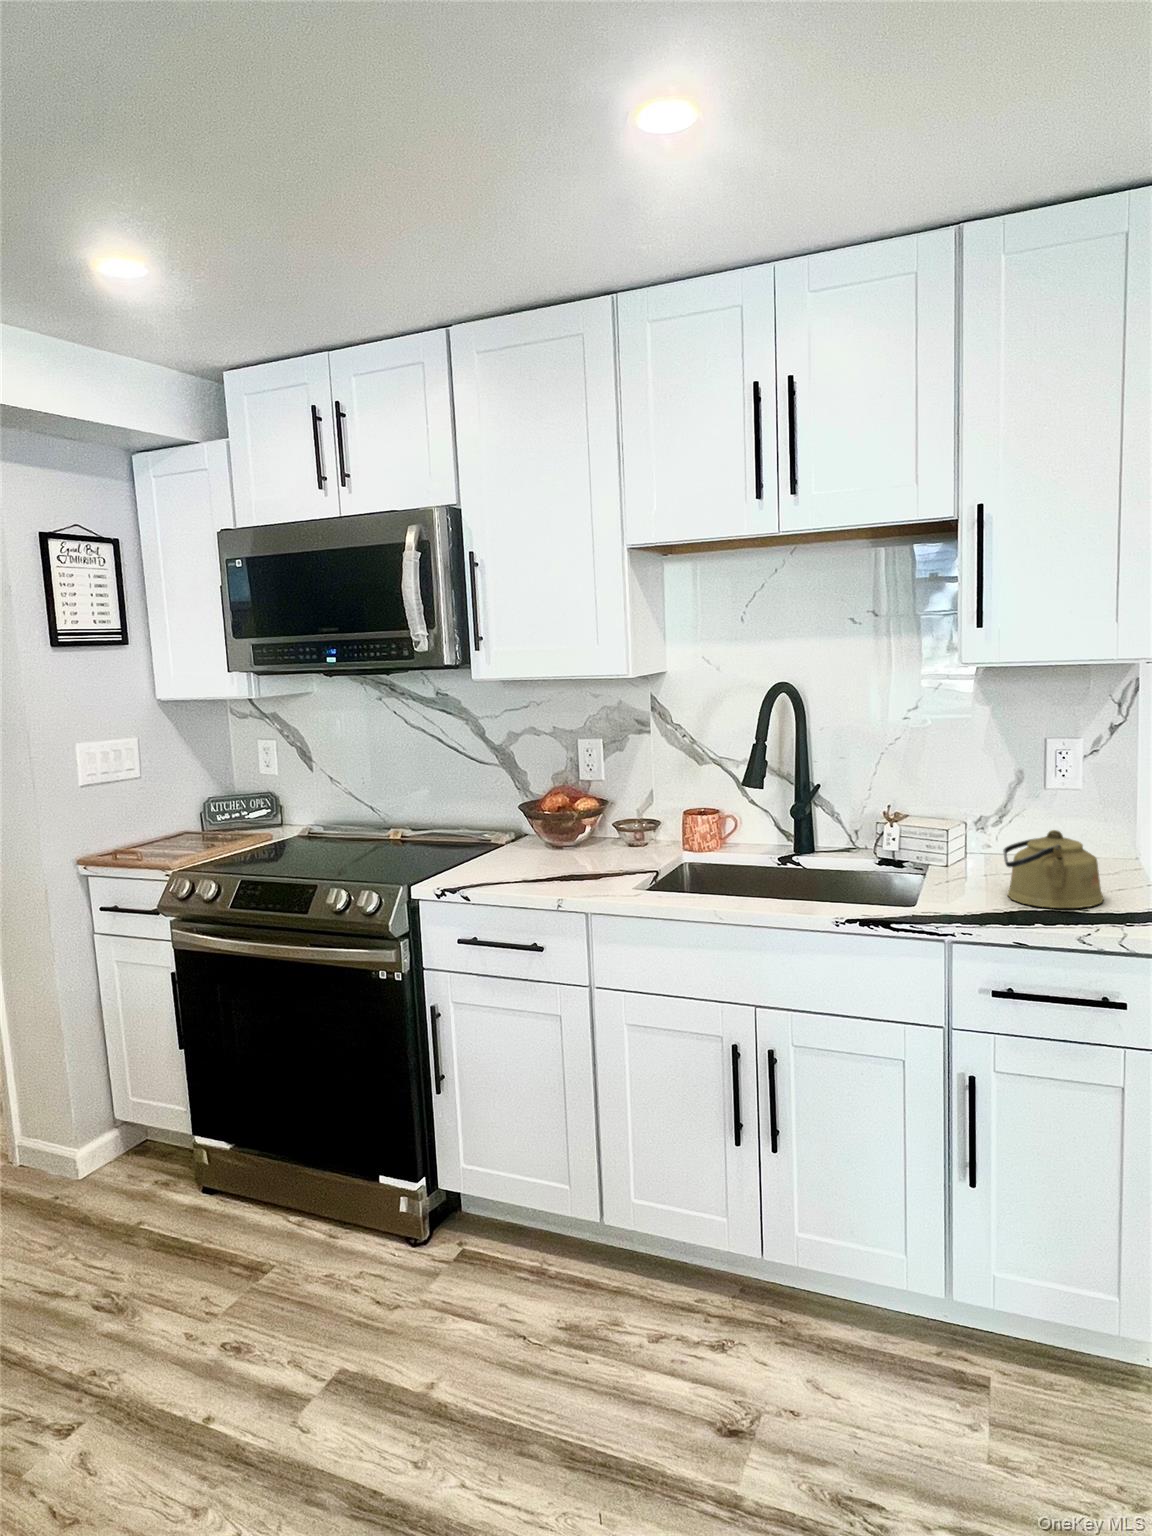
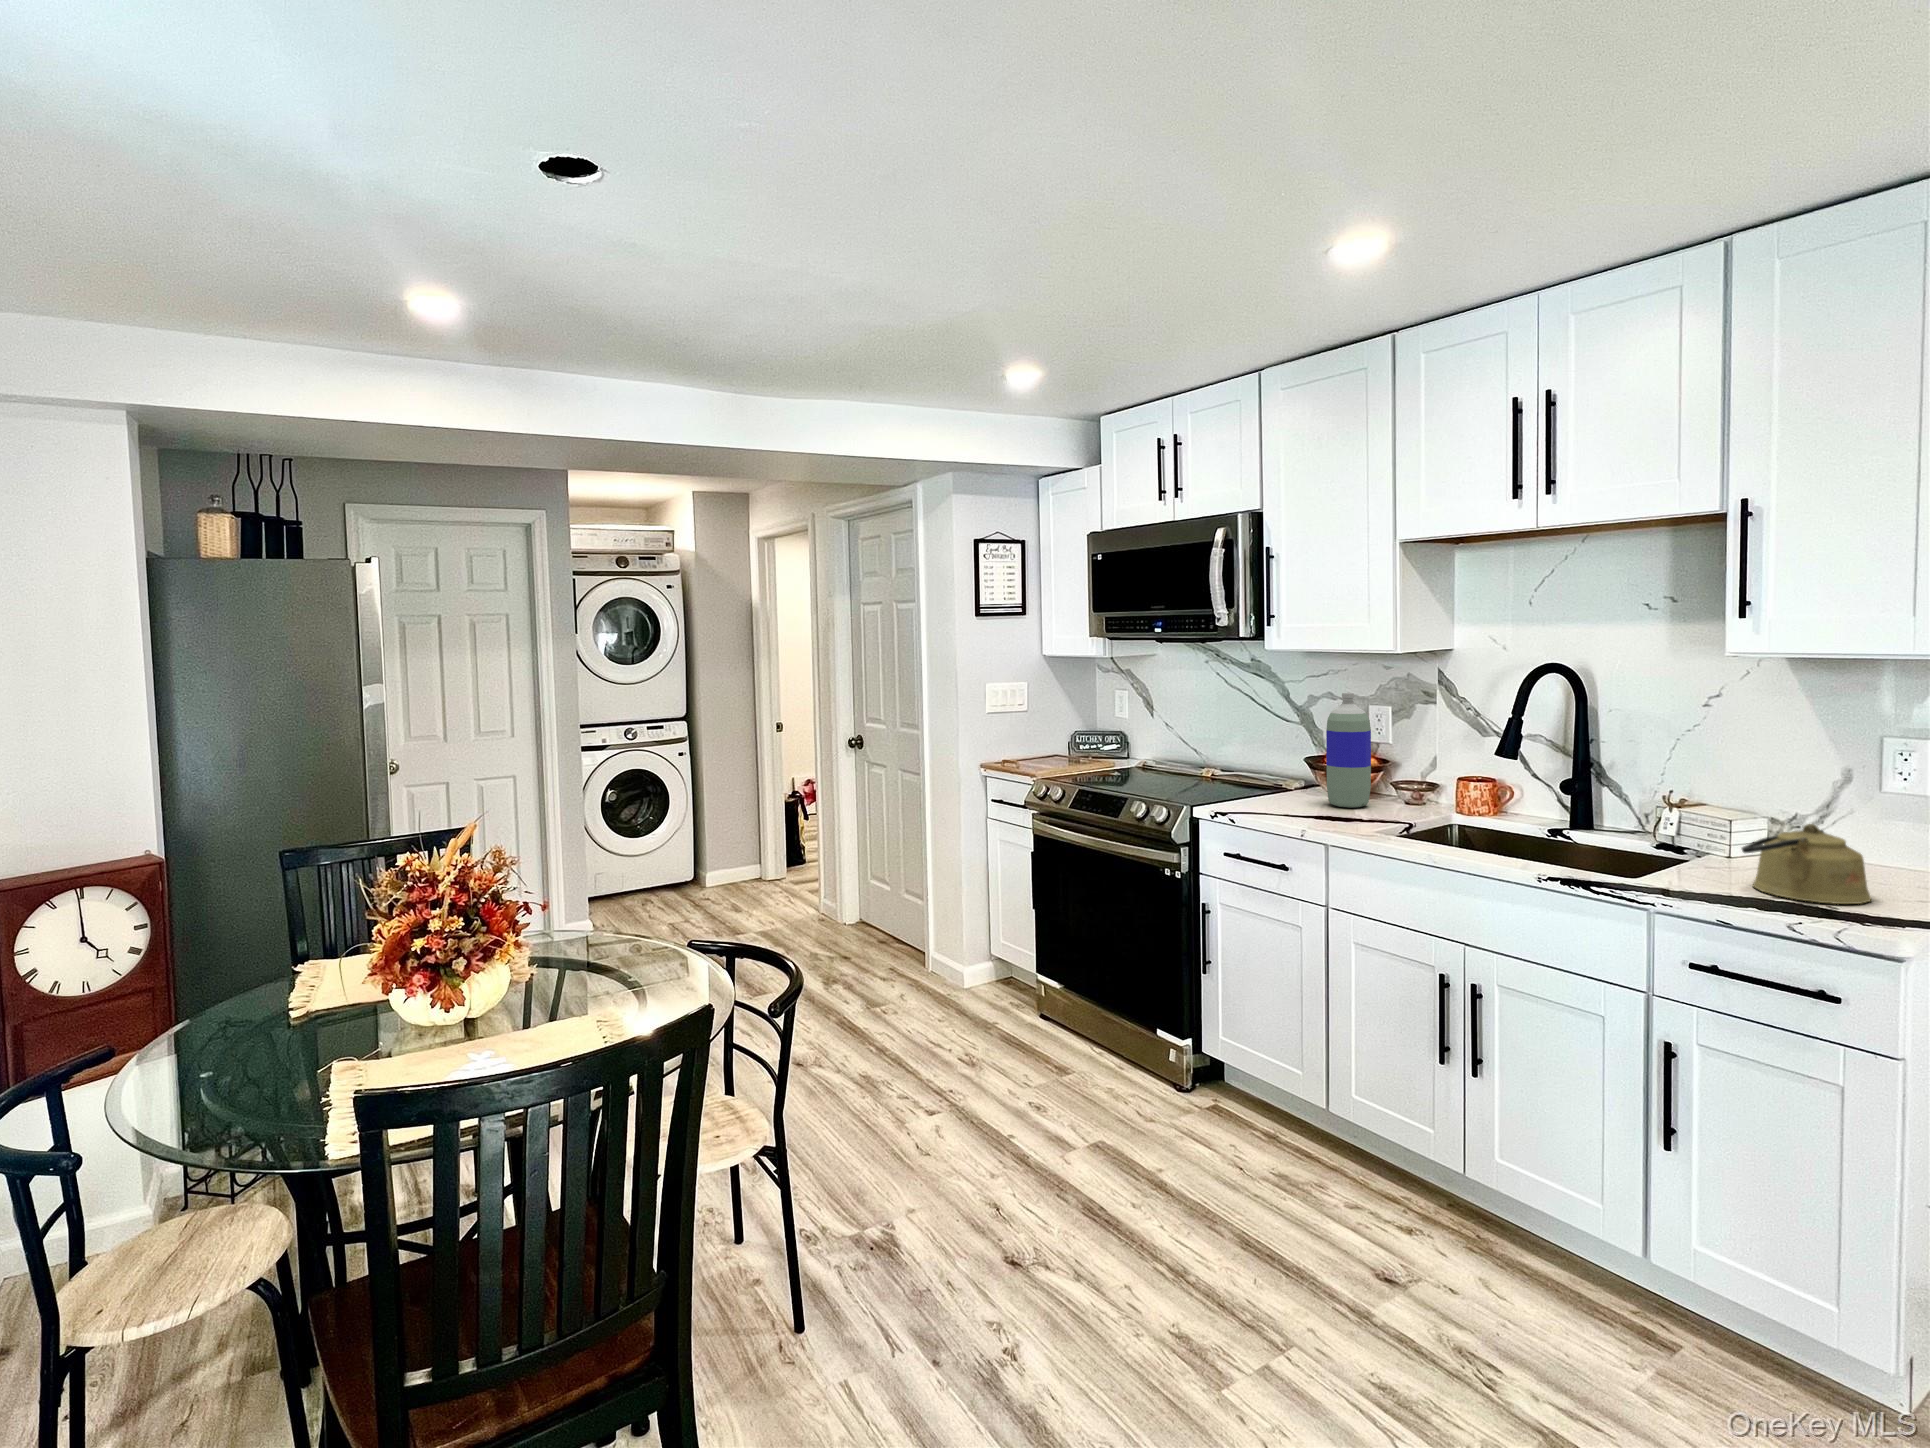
bottle: none [552,726,603,863] -> present [1326,693,1371,808]

